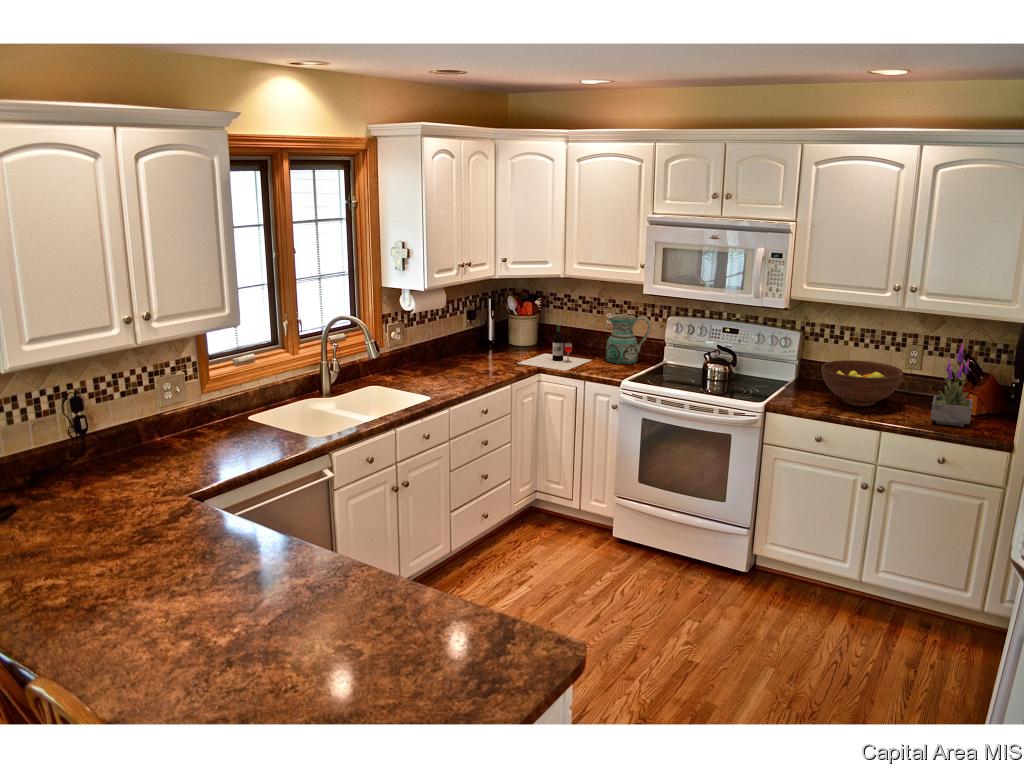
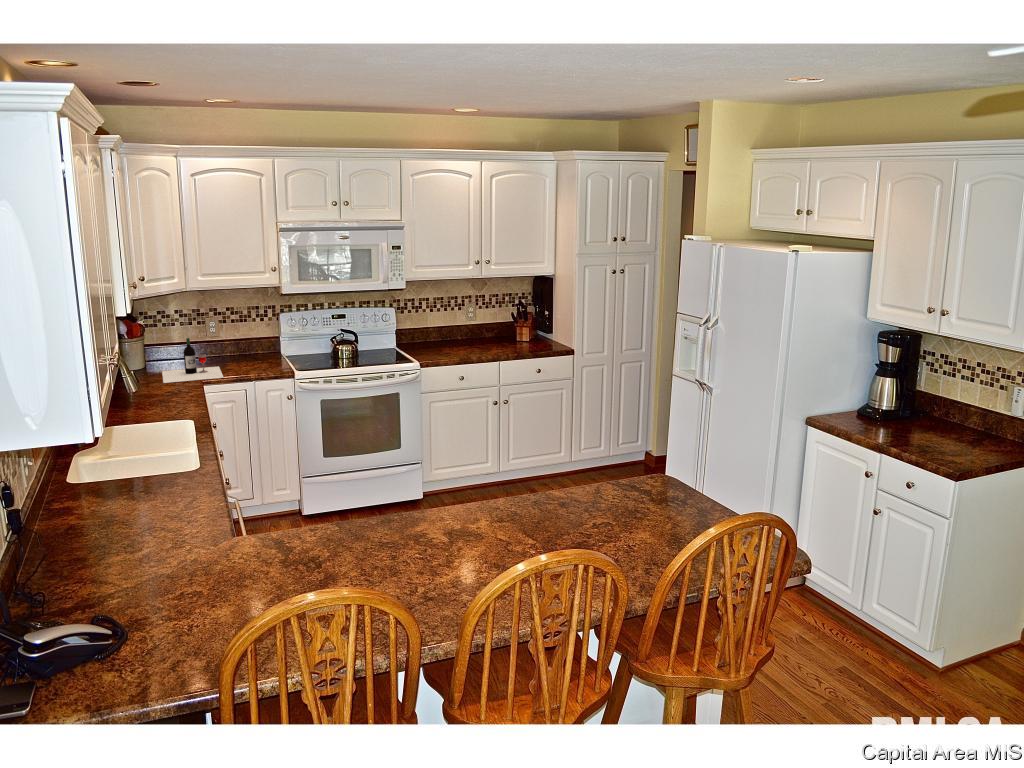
ceramic pitcher: present [606,314,651,364] -> none [227,317,263,365]
potted plant: present [931,344,973,427] -> none [512,292,545,349]
fruit bowl: present [821,360,903,406] -> none [435,319,491,351]

